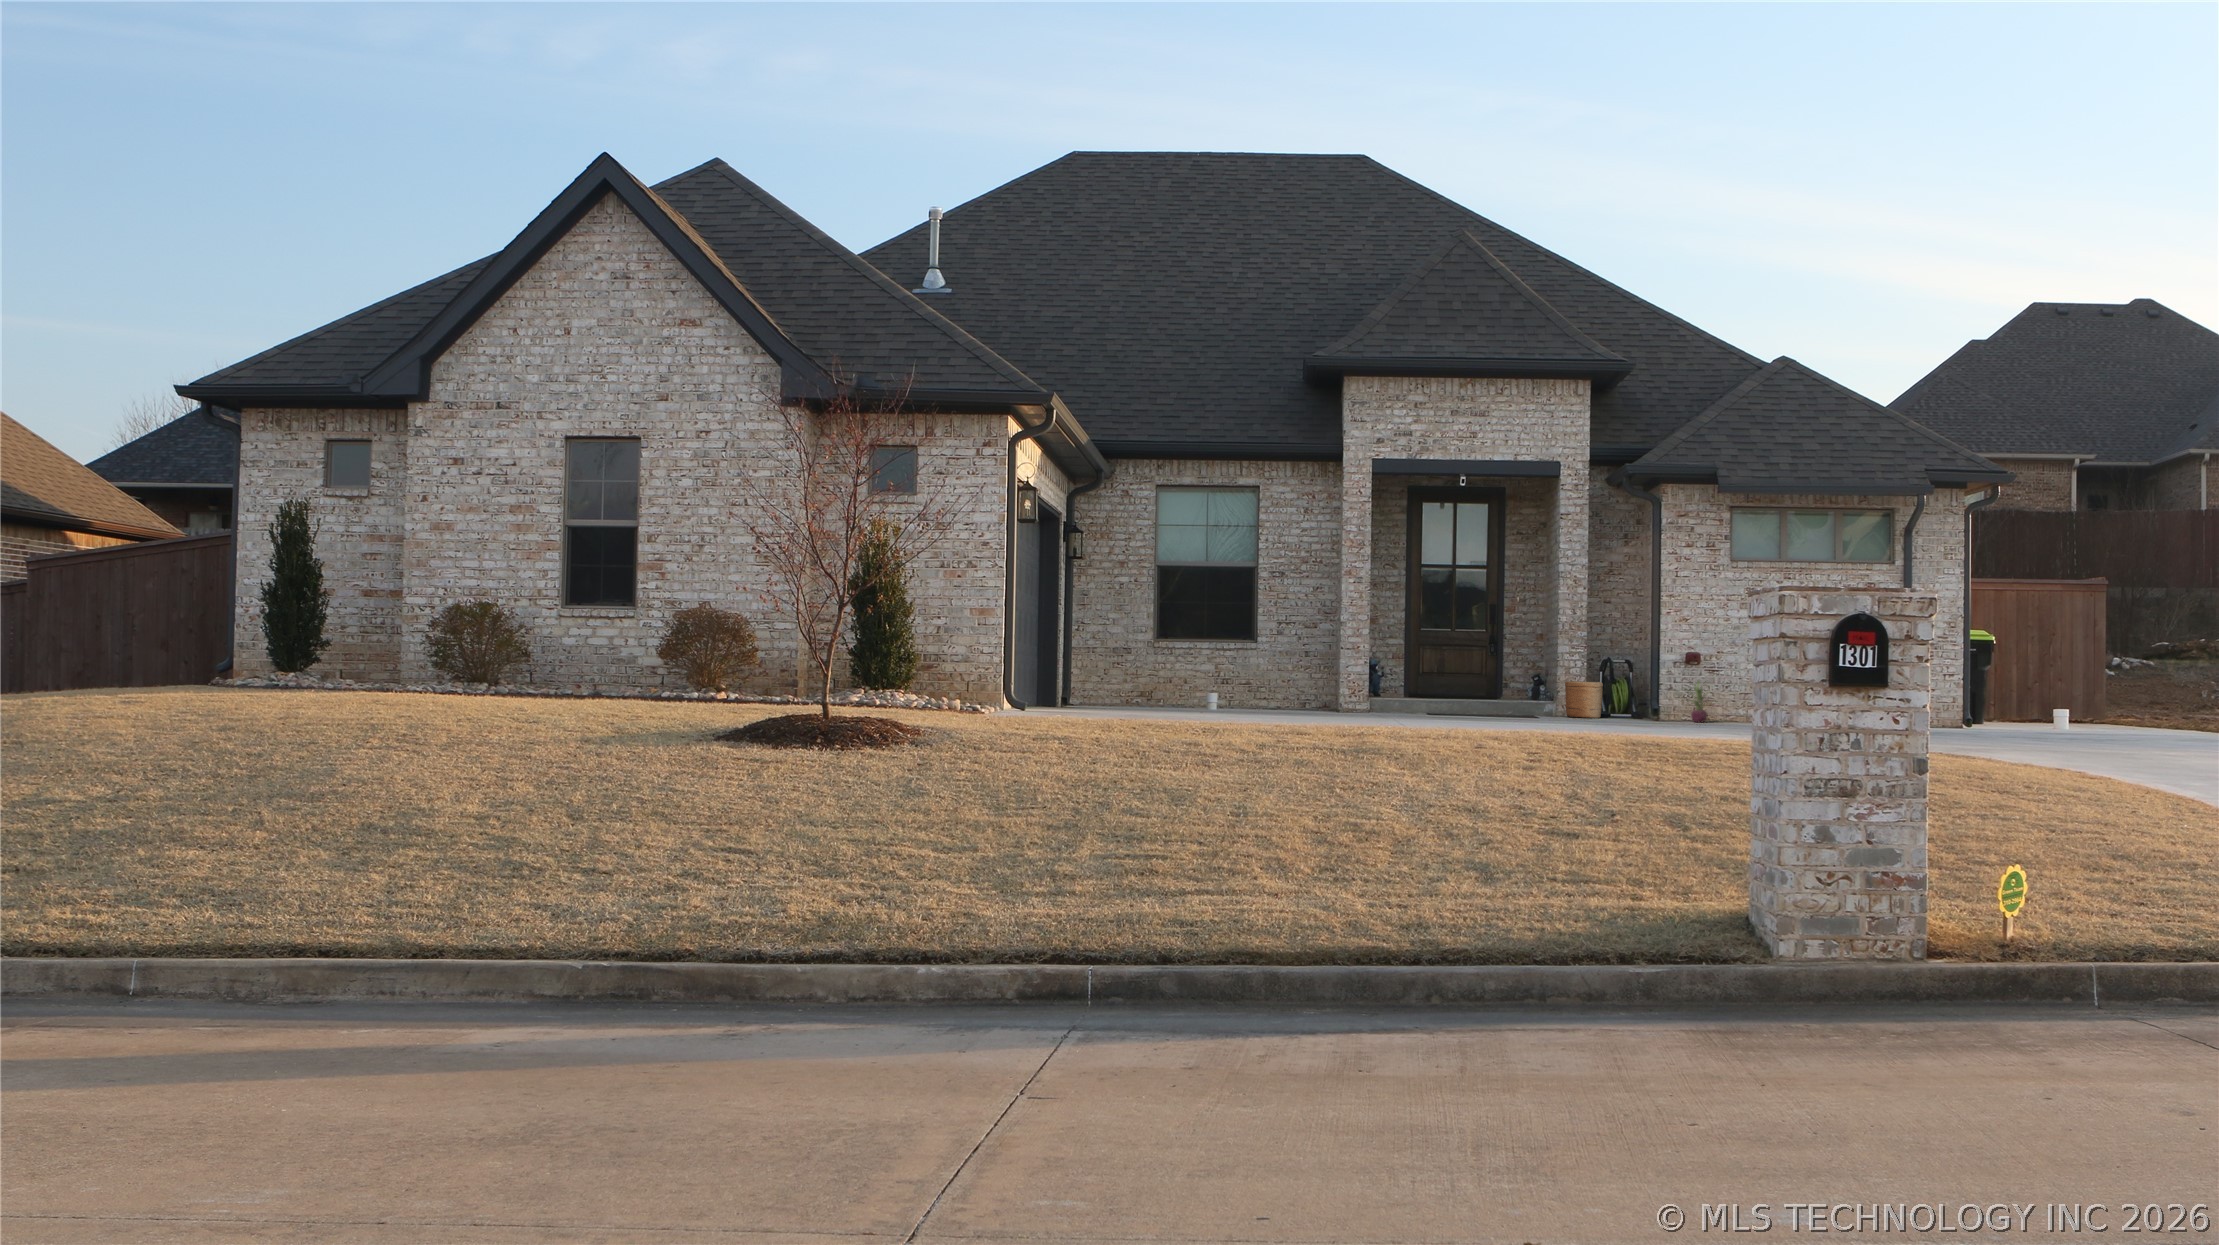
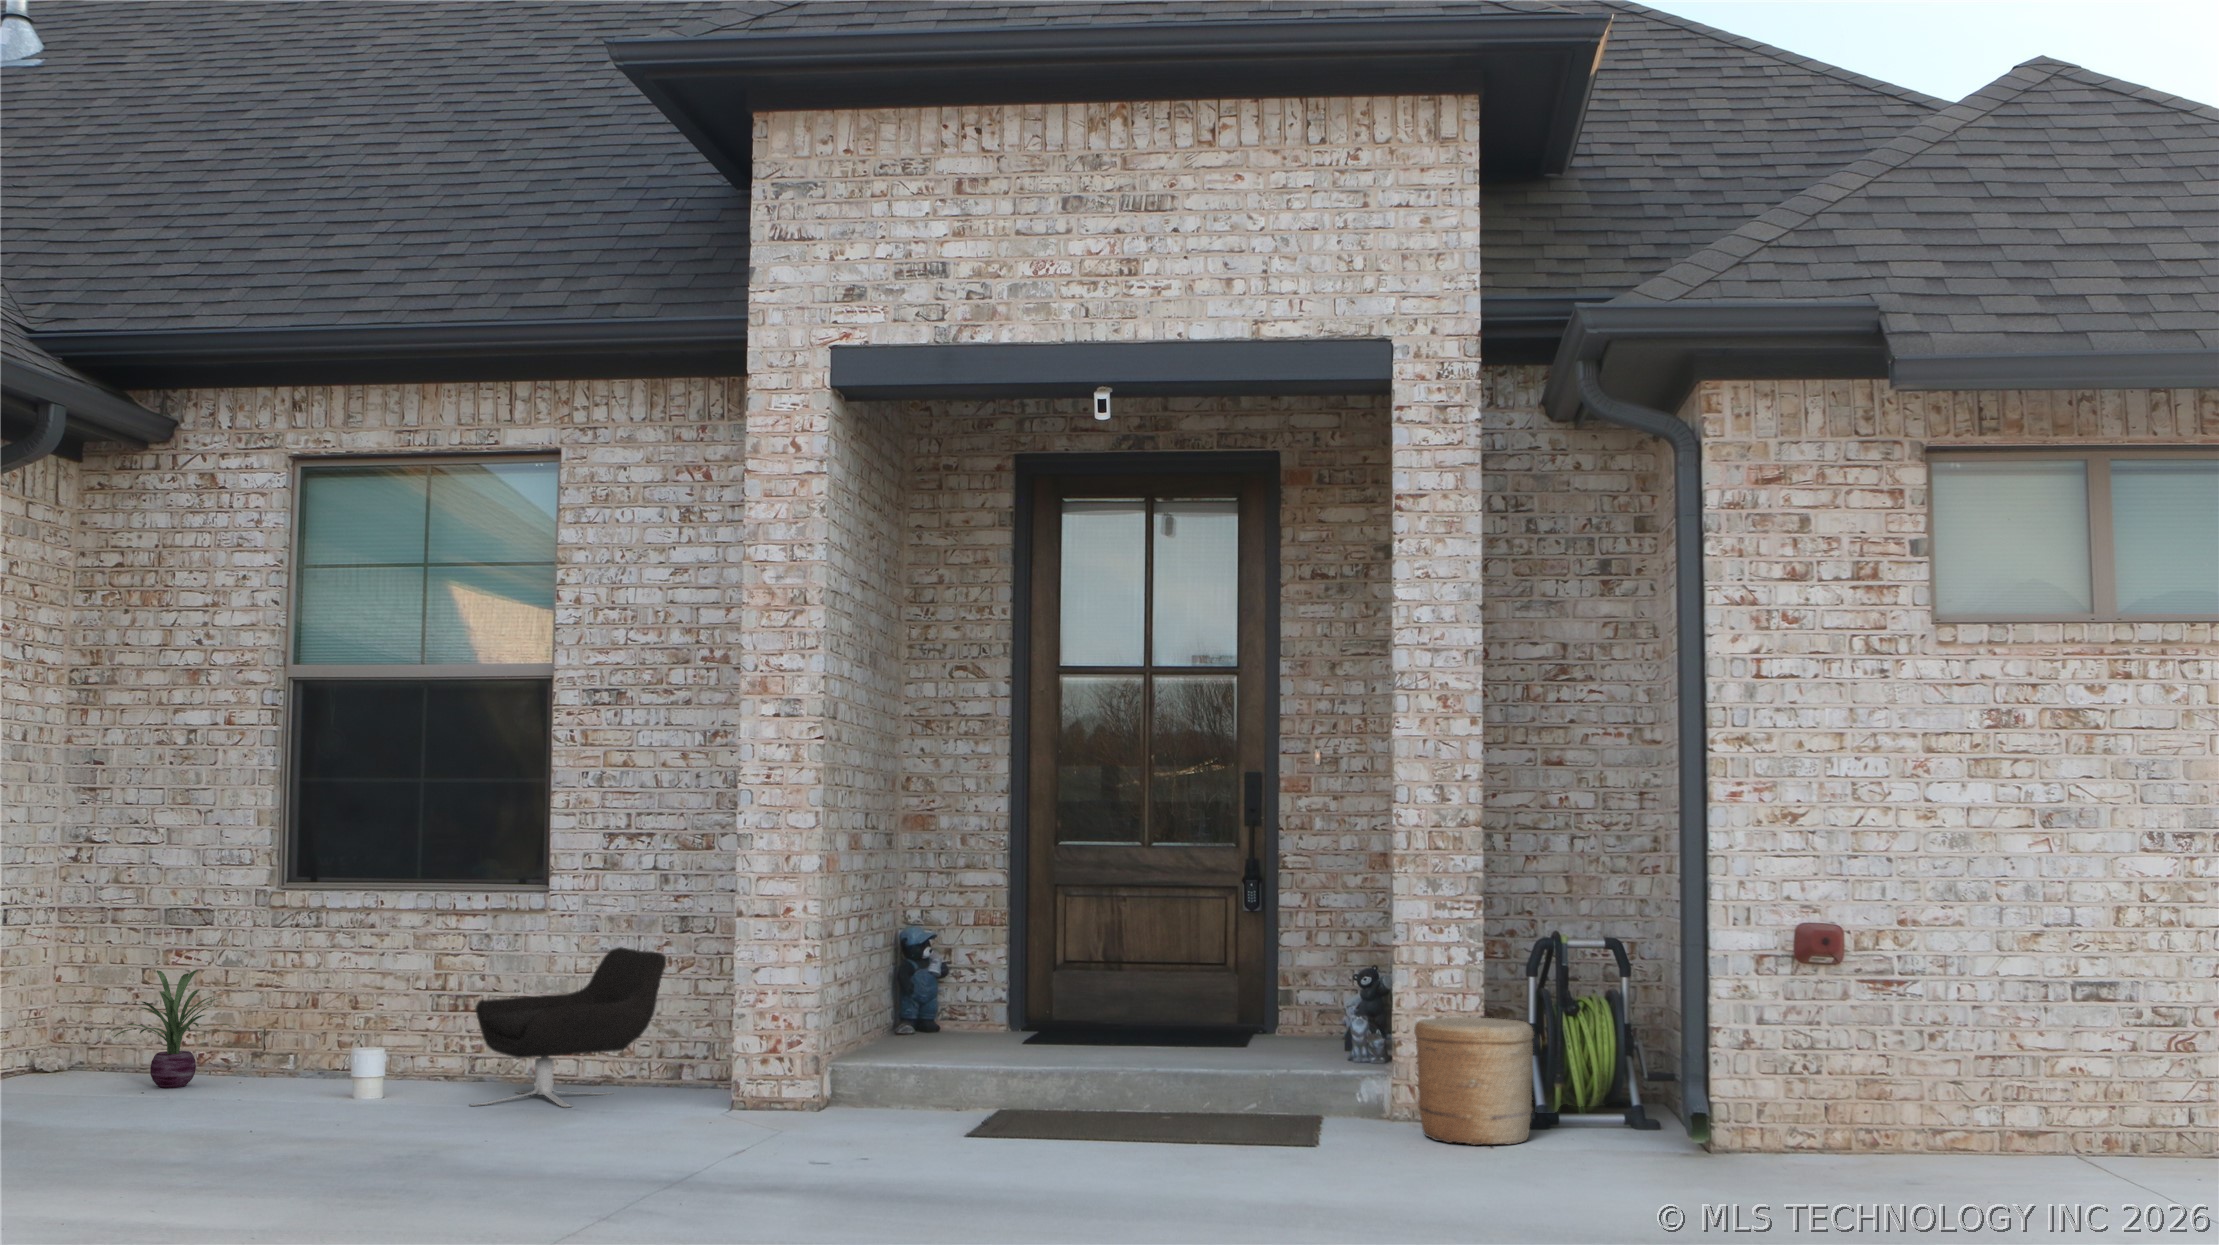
lounge chair: none [1239,660,1306,709] -> present [472,947,666,1107]
decorative plant: present [1687,681,1707,722] -> present [112,970,237,1088]

